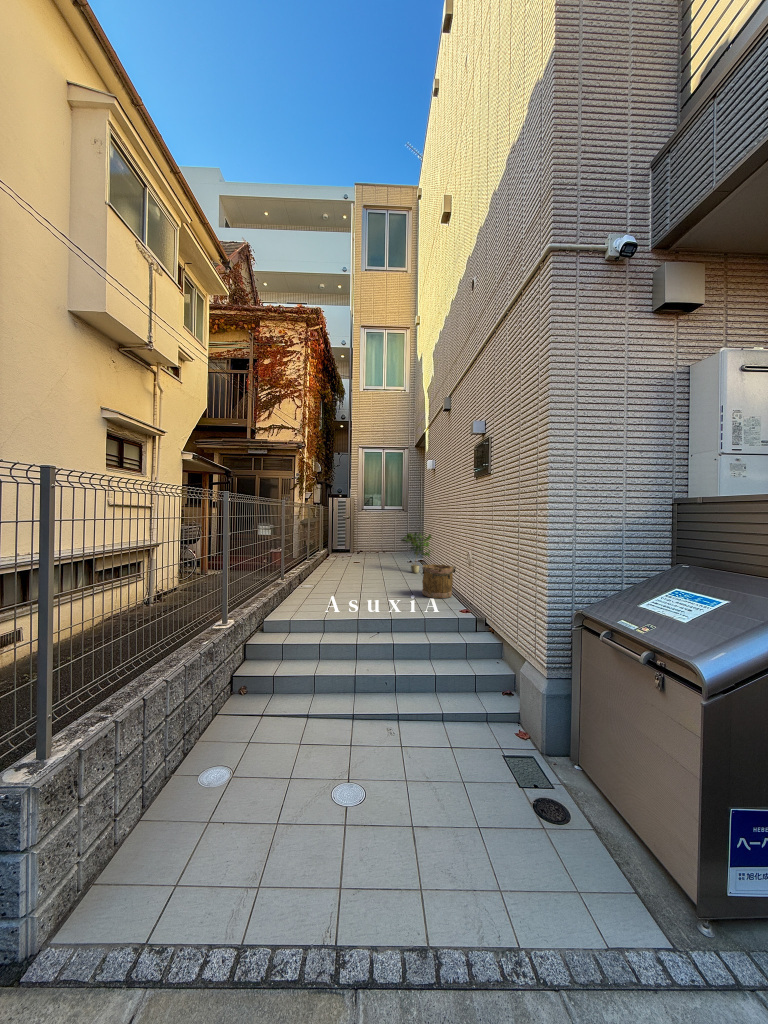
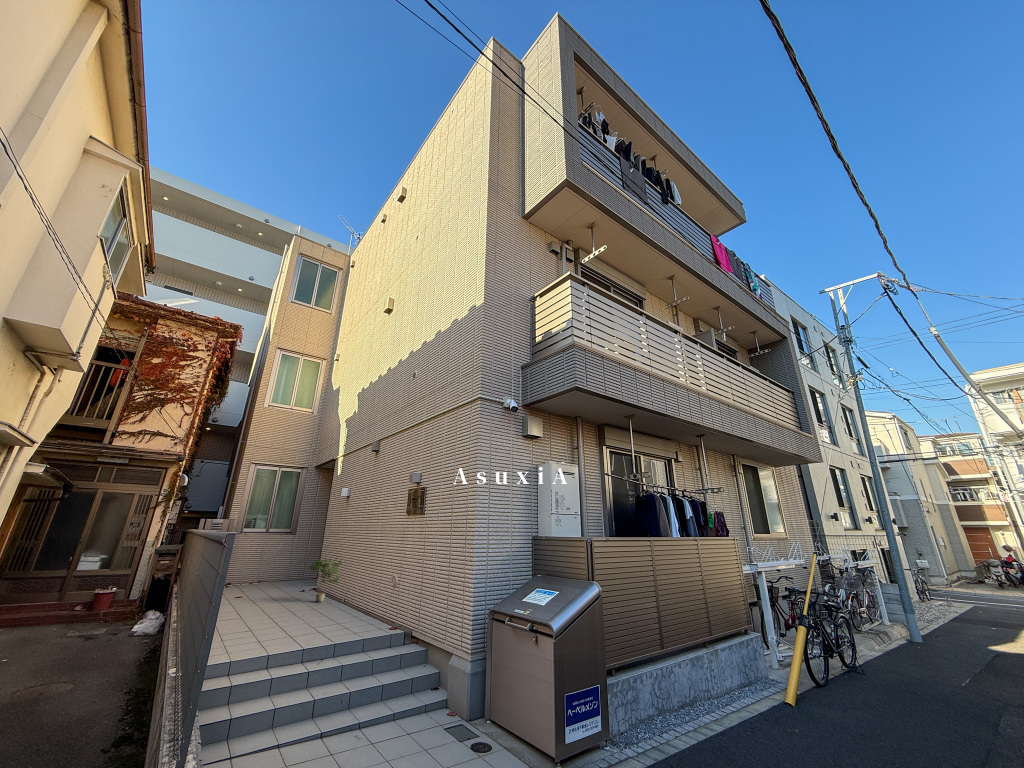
bucket: present [422,564,456,598] -> none [344,589,377,623]

